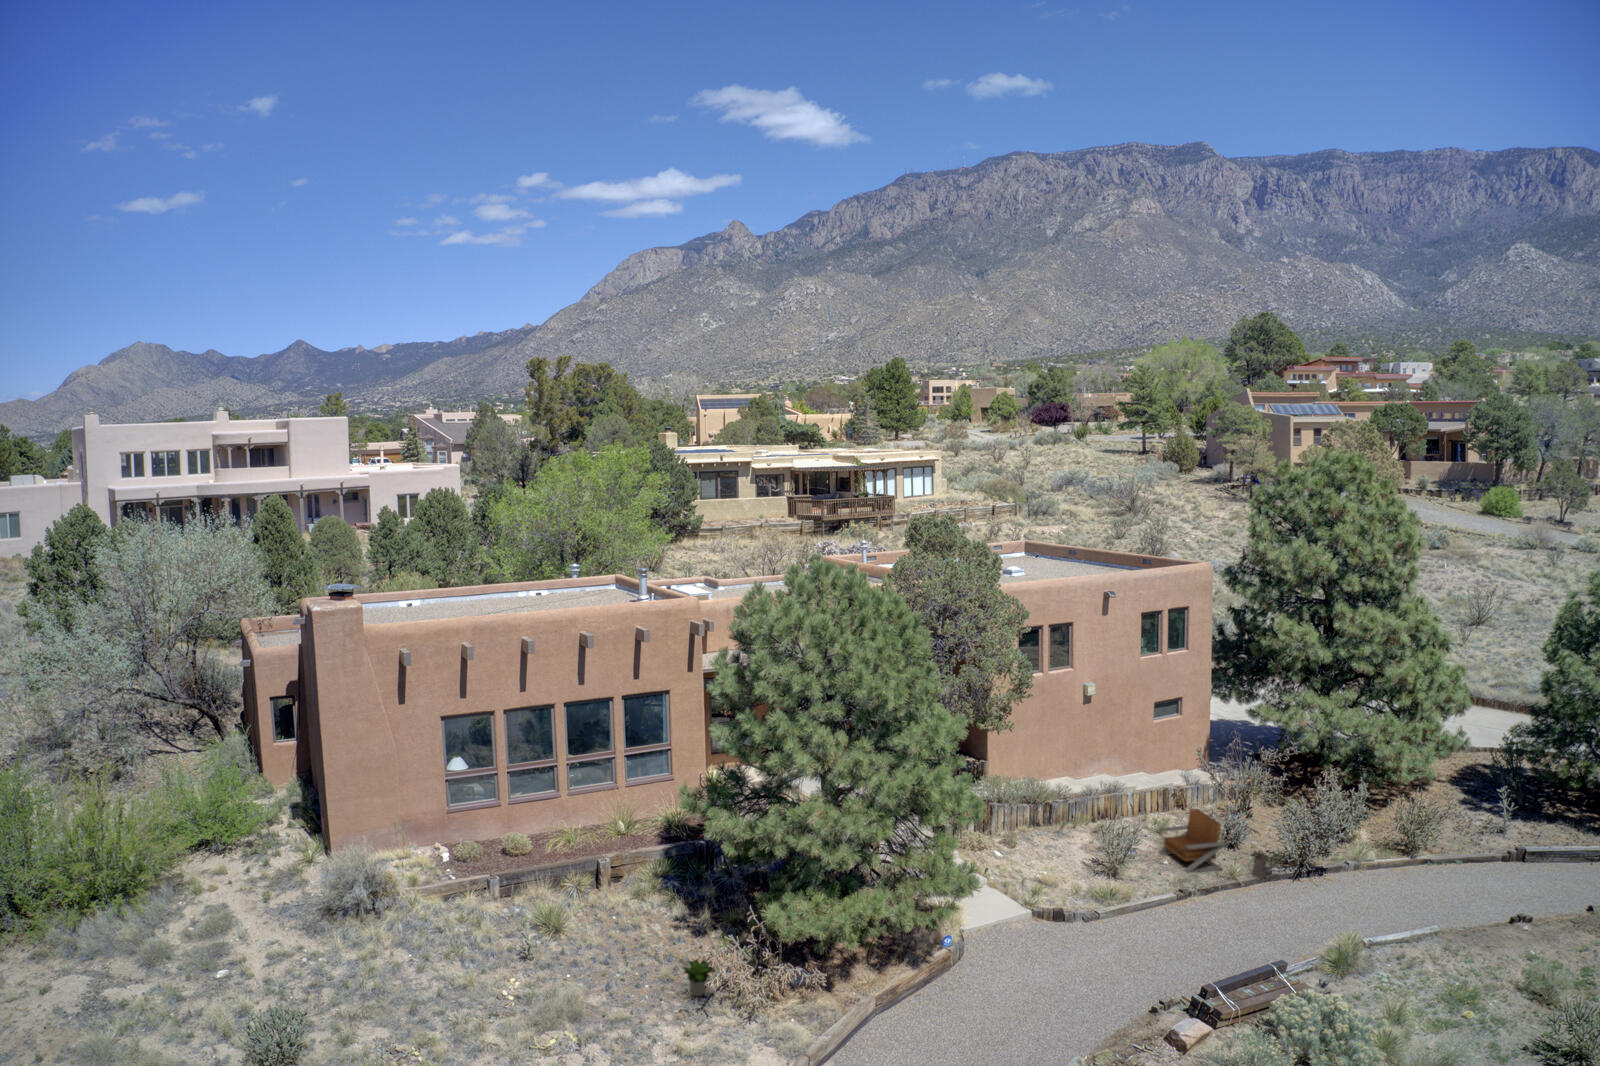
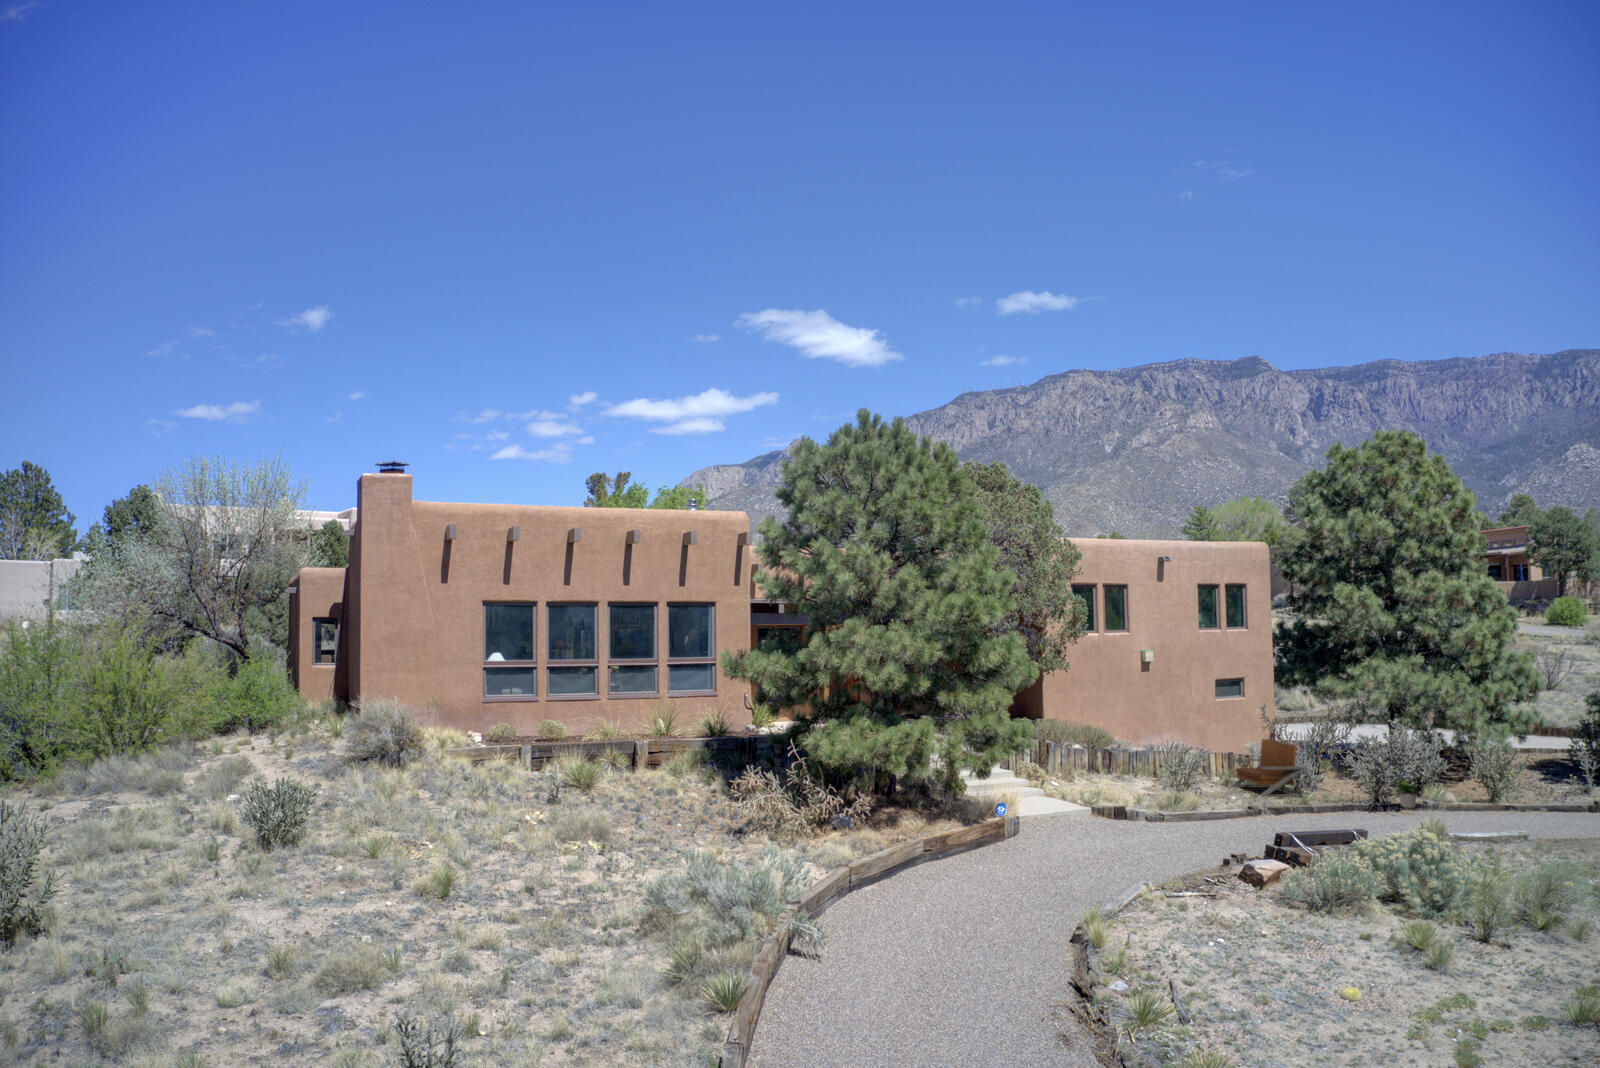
watering can: present [1252,851,1282,879] -> none [1331,772,1369,802]
potted plant: present [683,960,715,996] -> present [1397,781,1420,808]

